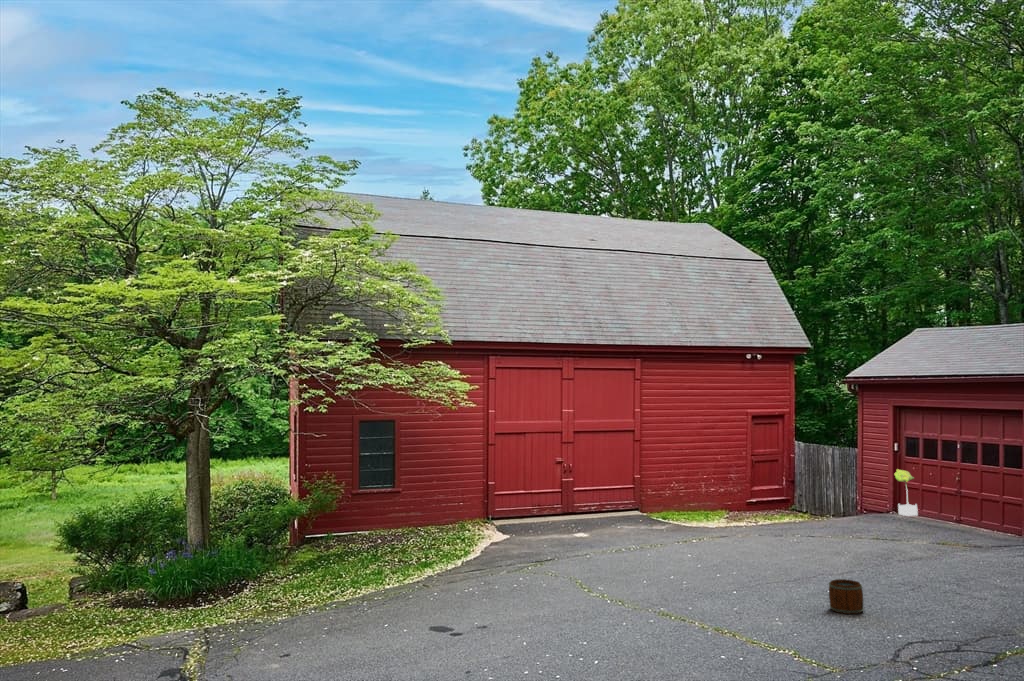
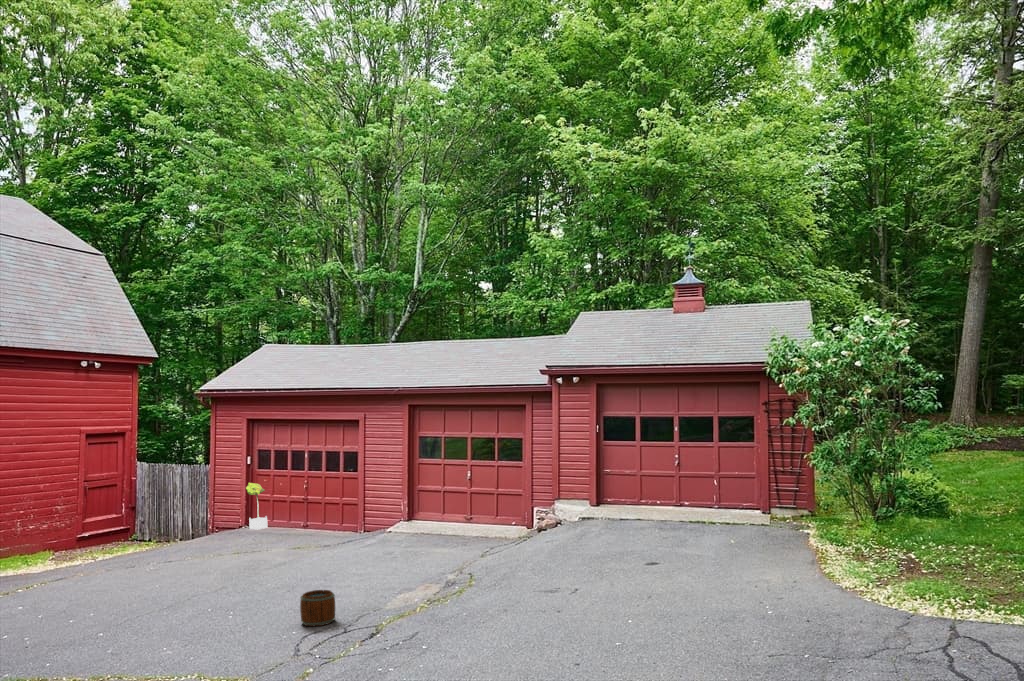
bucket: present [829,579,864,614] -> present [300,590,335,626]

